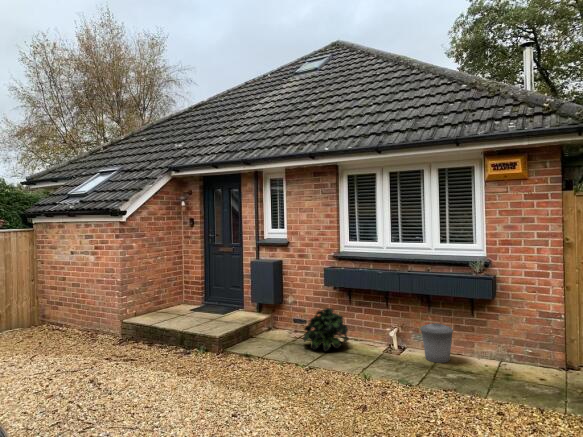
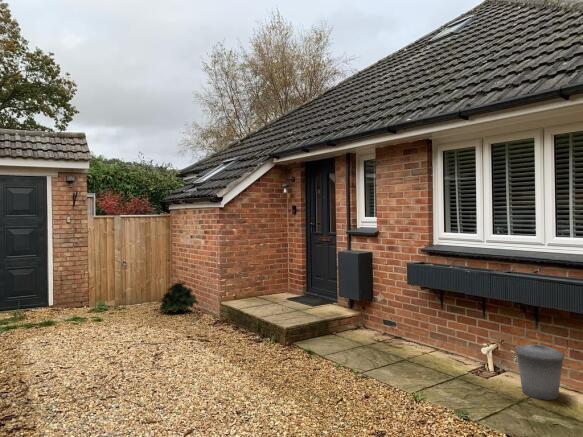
potted plant: present [304,308,348,351] -> present [160,283,198,313]

